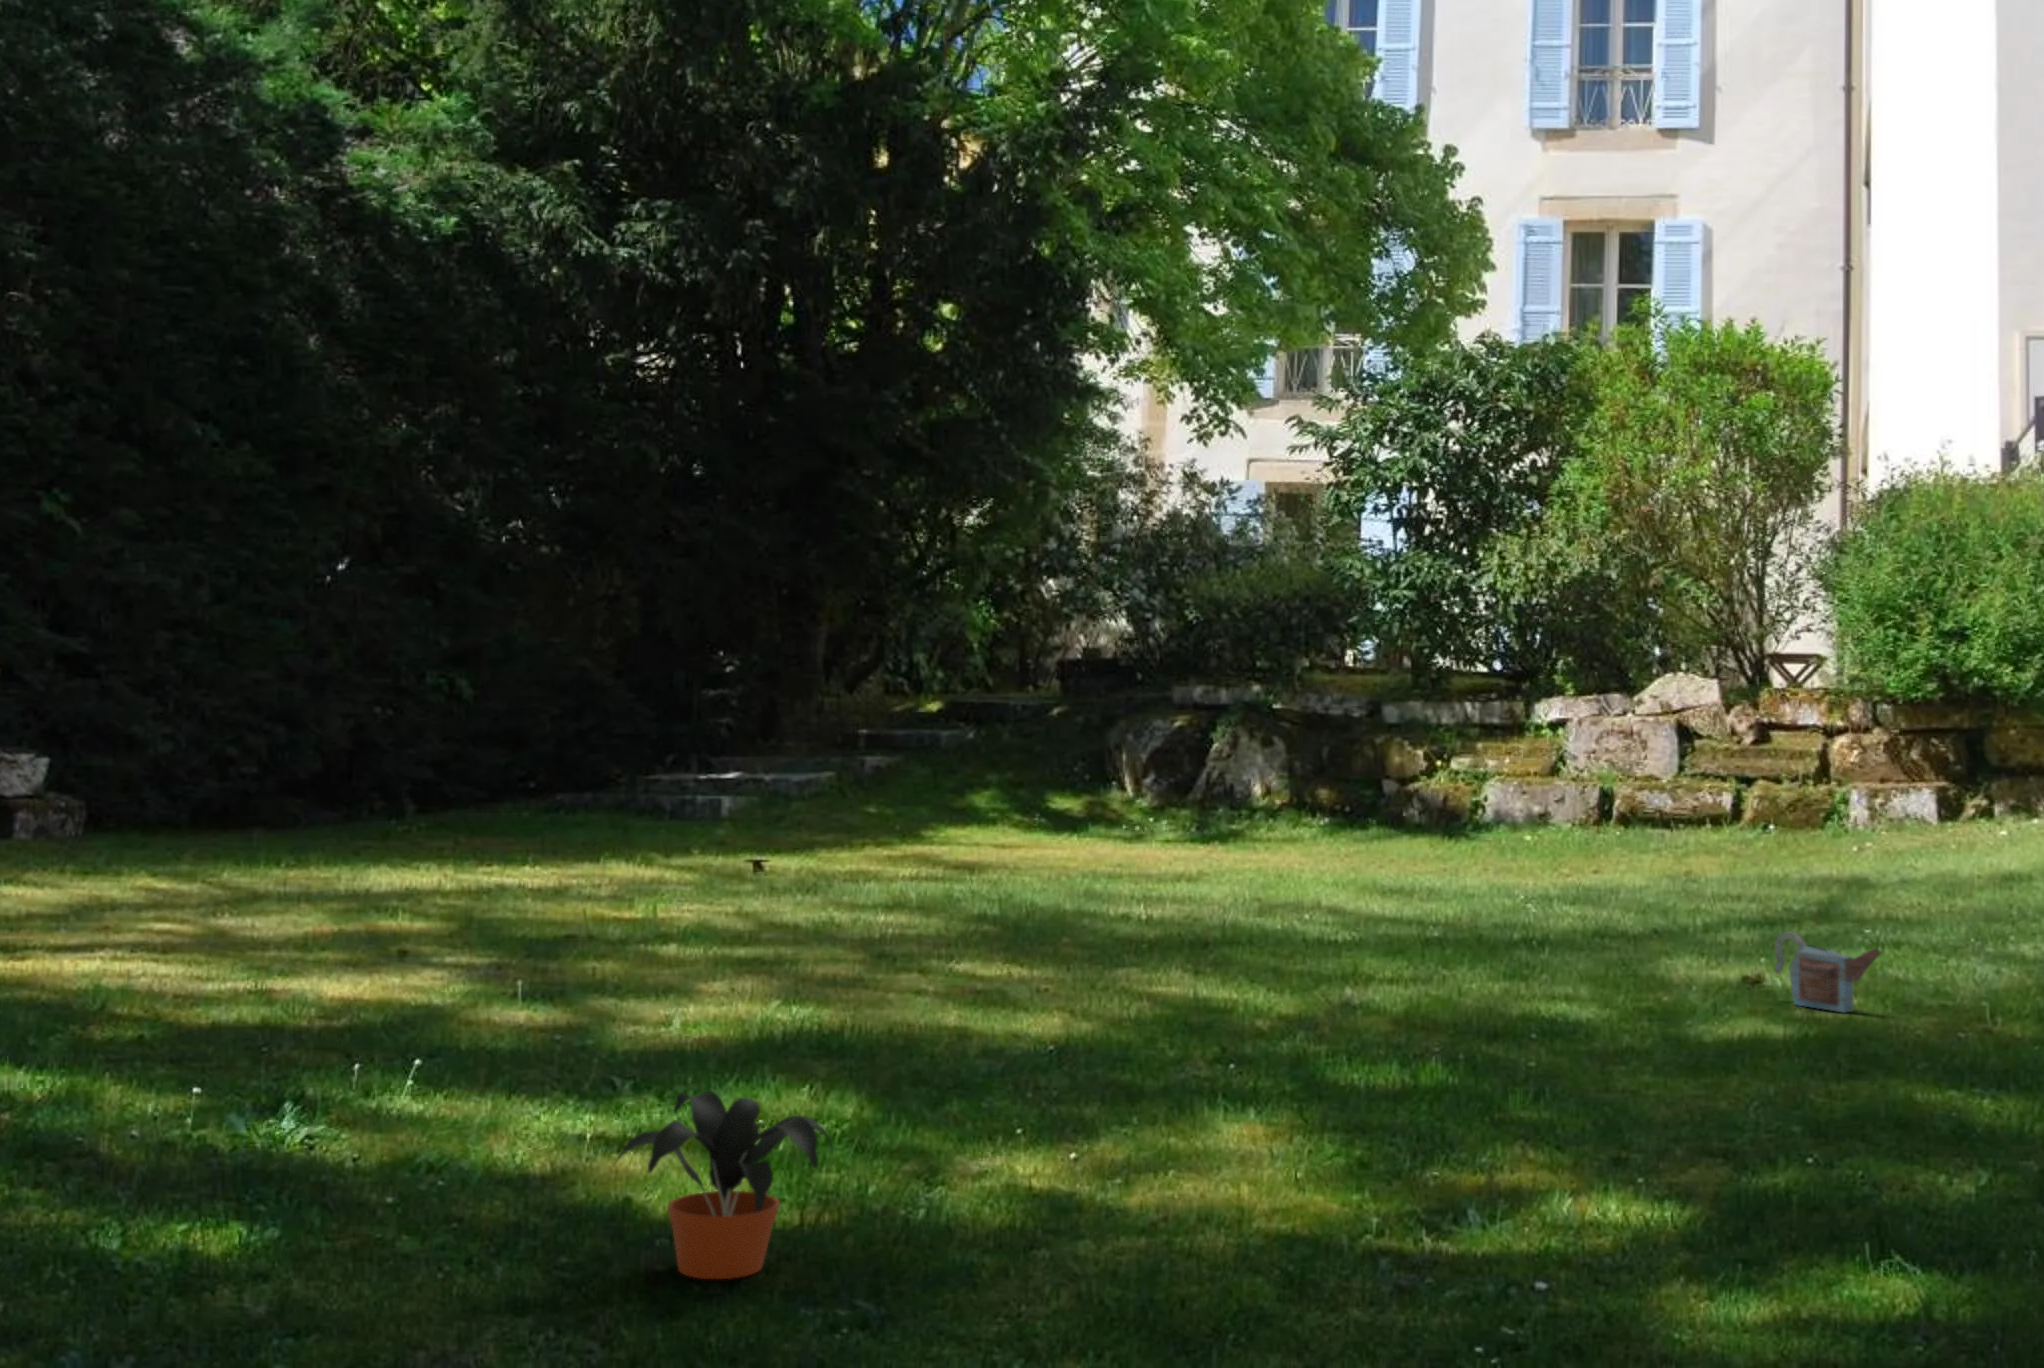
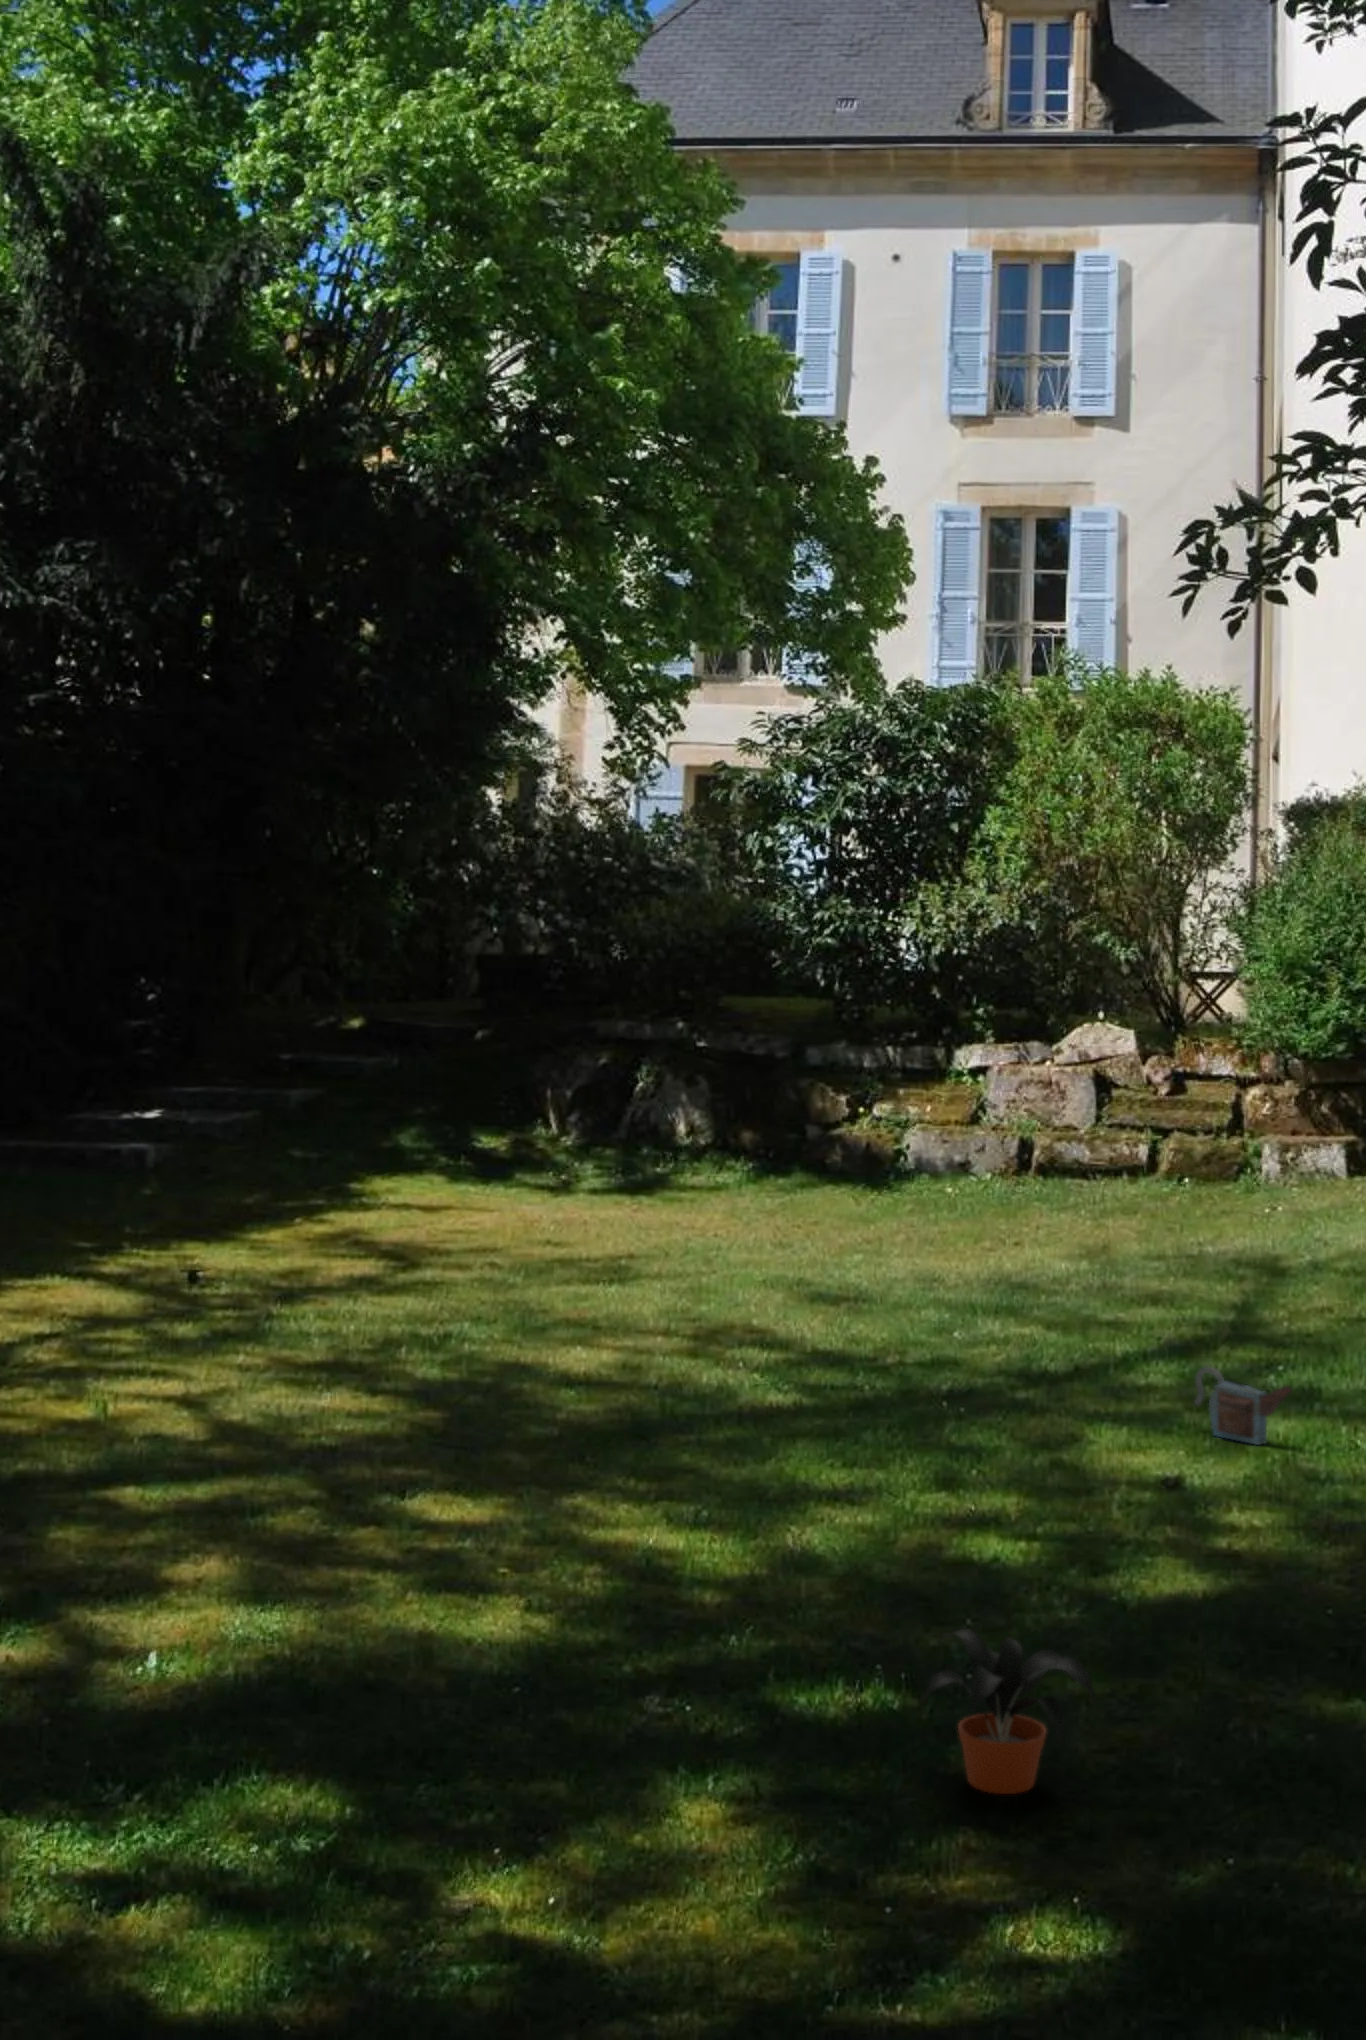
potted plant: present [617,1091,831,1279] -> present [922,1629,1095,1794]

